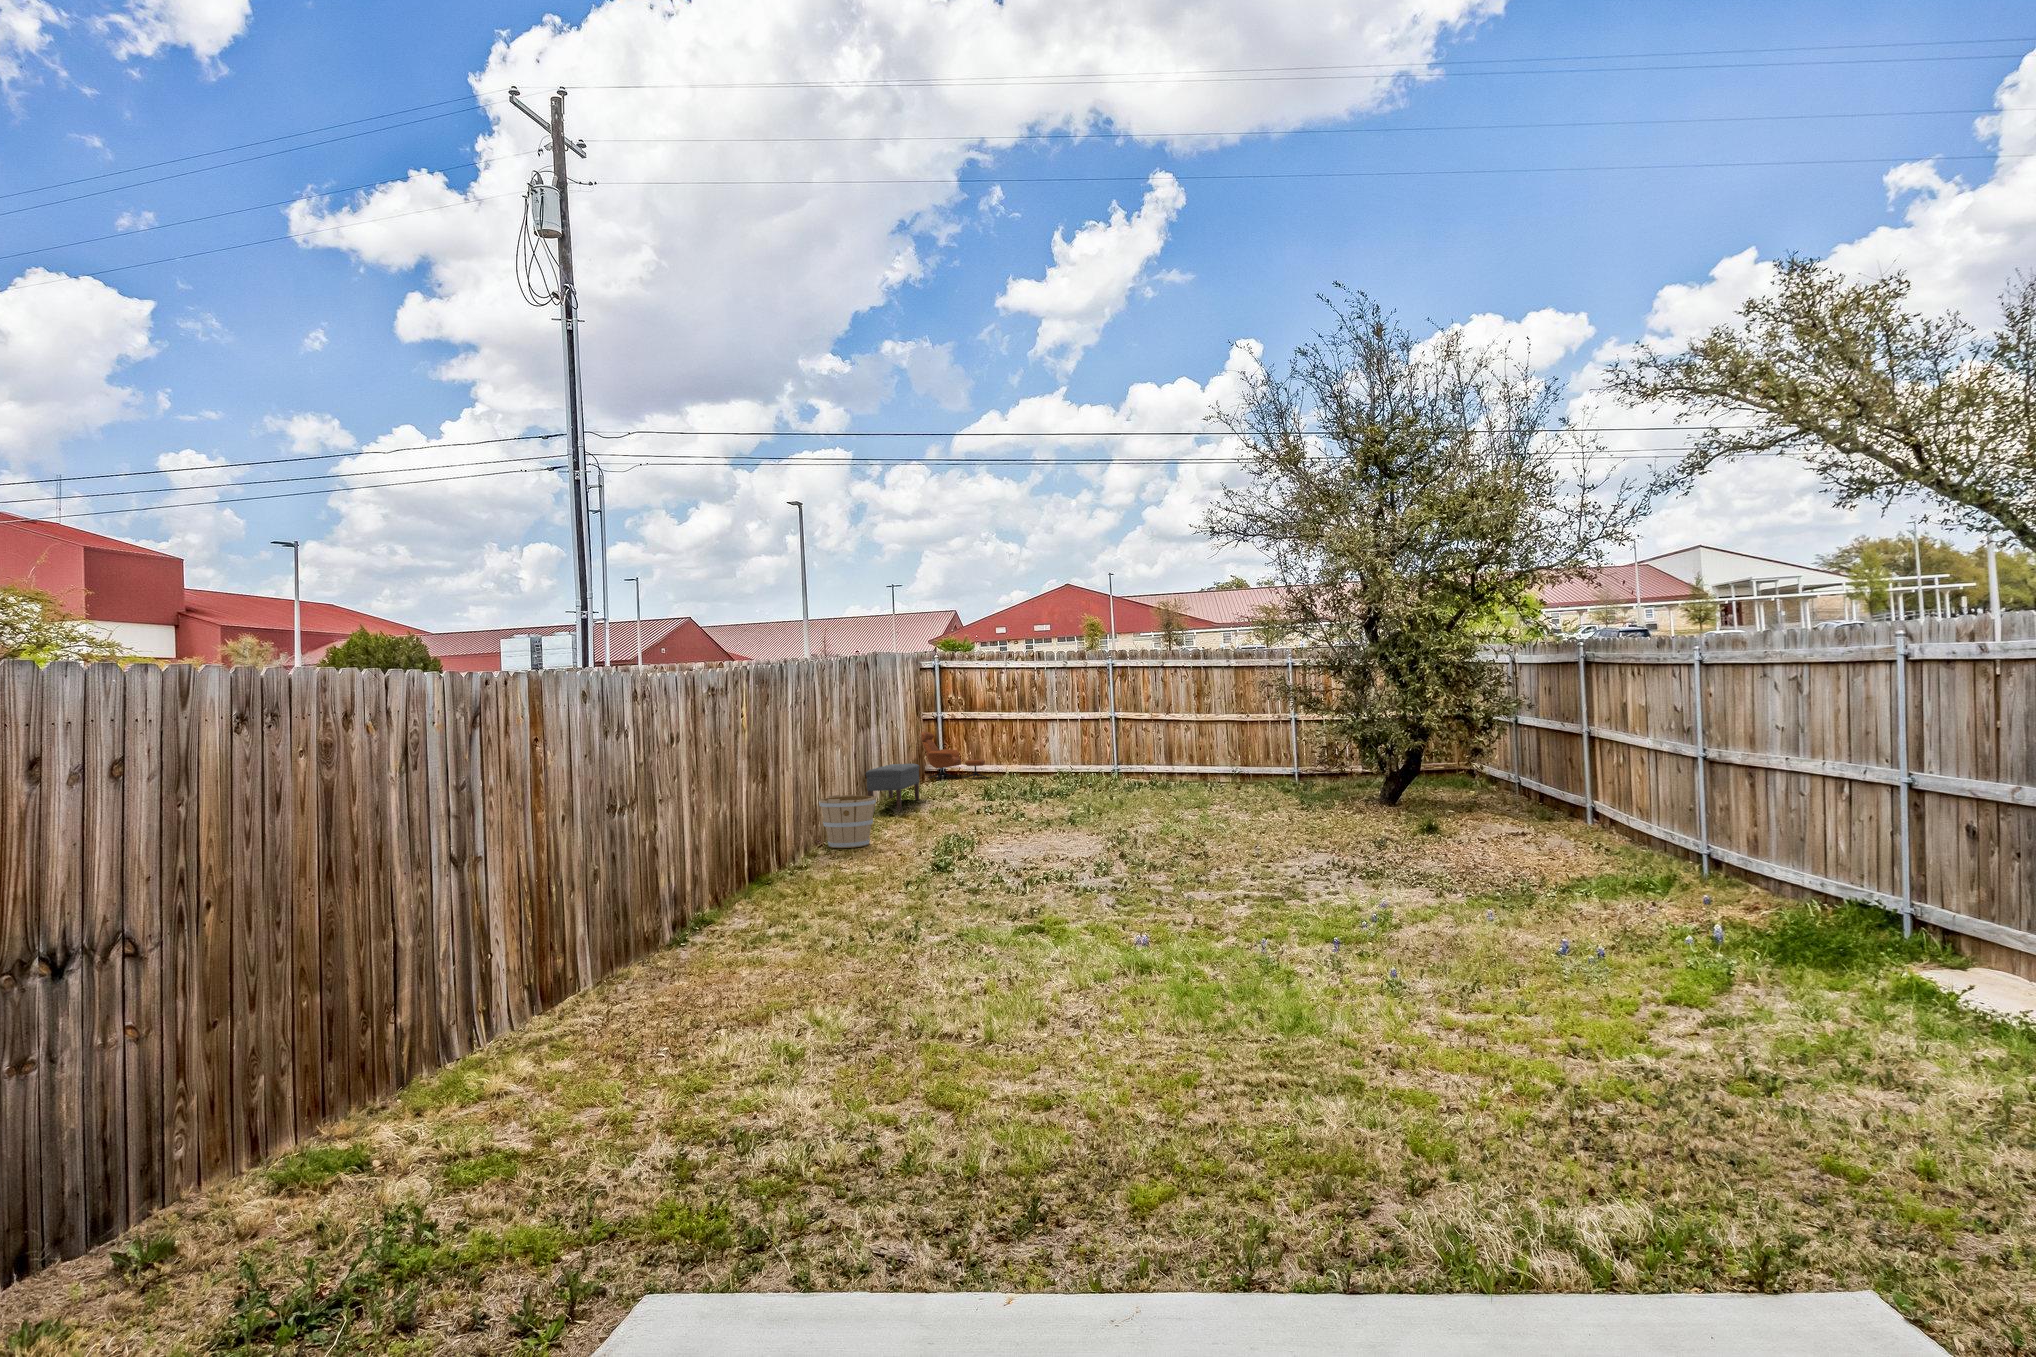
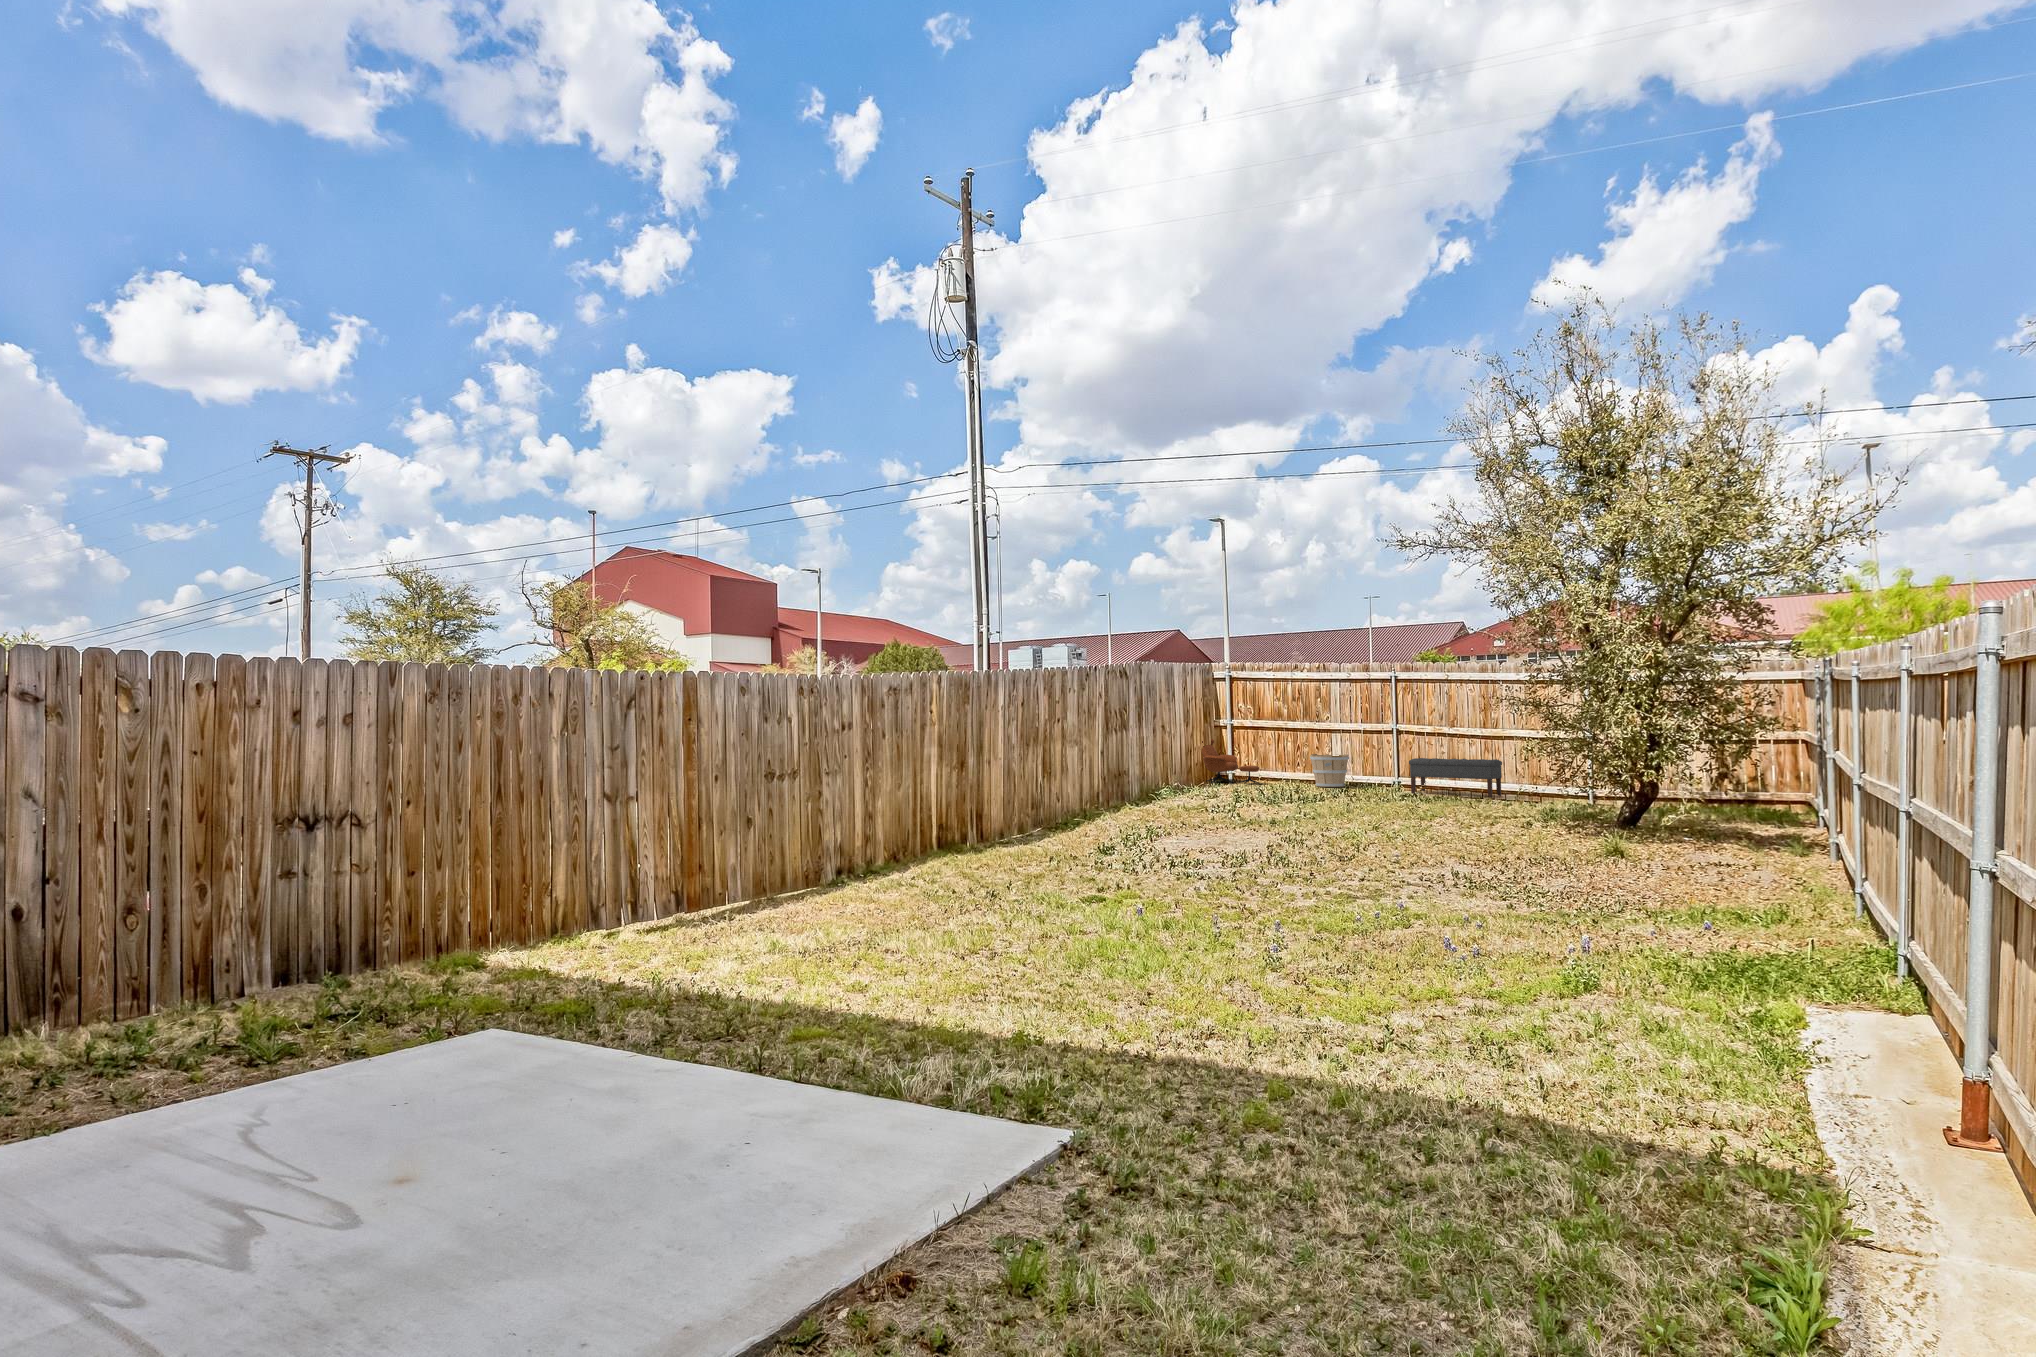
bench: present [866,764,920,810] -> present [1409,758,1502,797]
wooden bucket: present [819,795,876,848] -> present [1310,754,1349,787]

